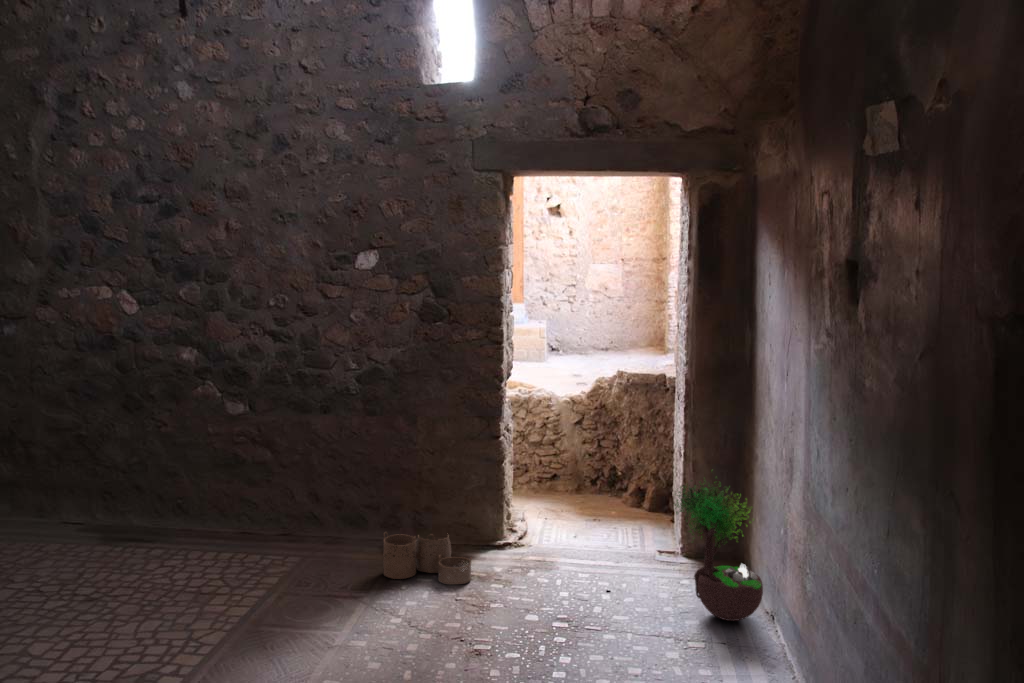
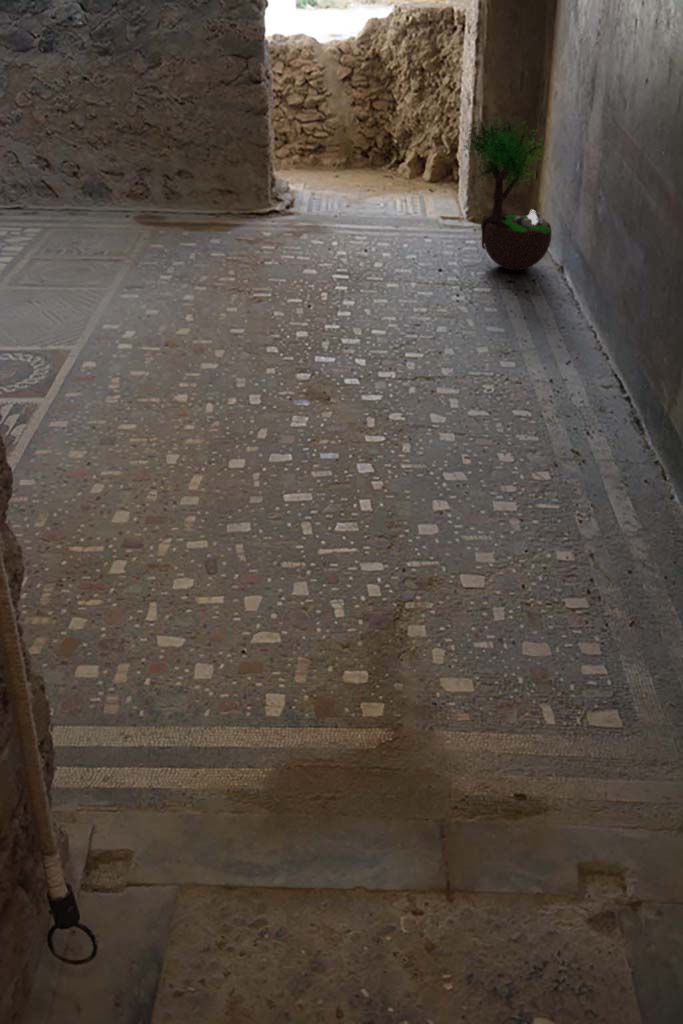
woven basket: present [384,533,471,584] -> none [137,179,239,247]

